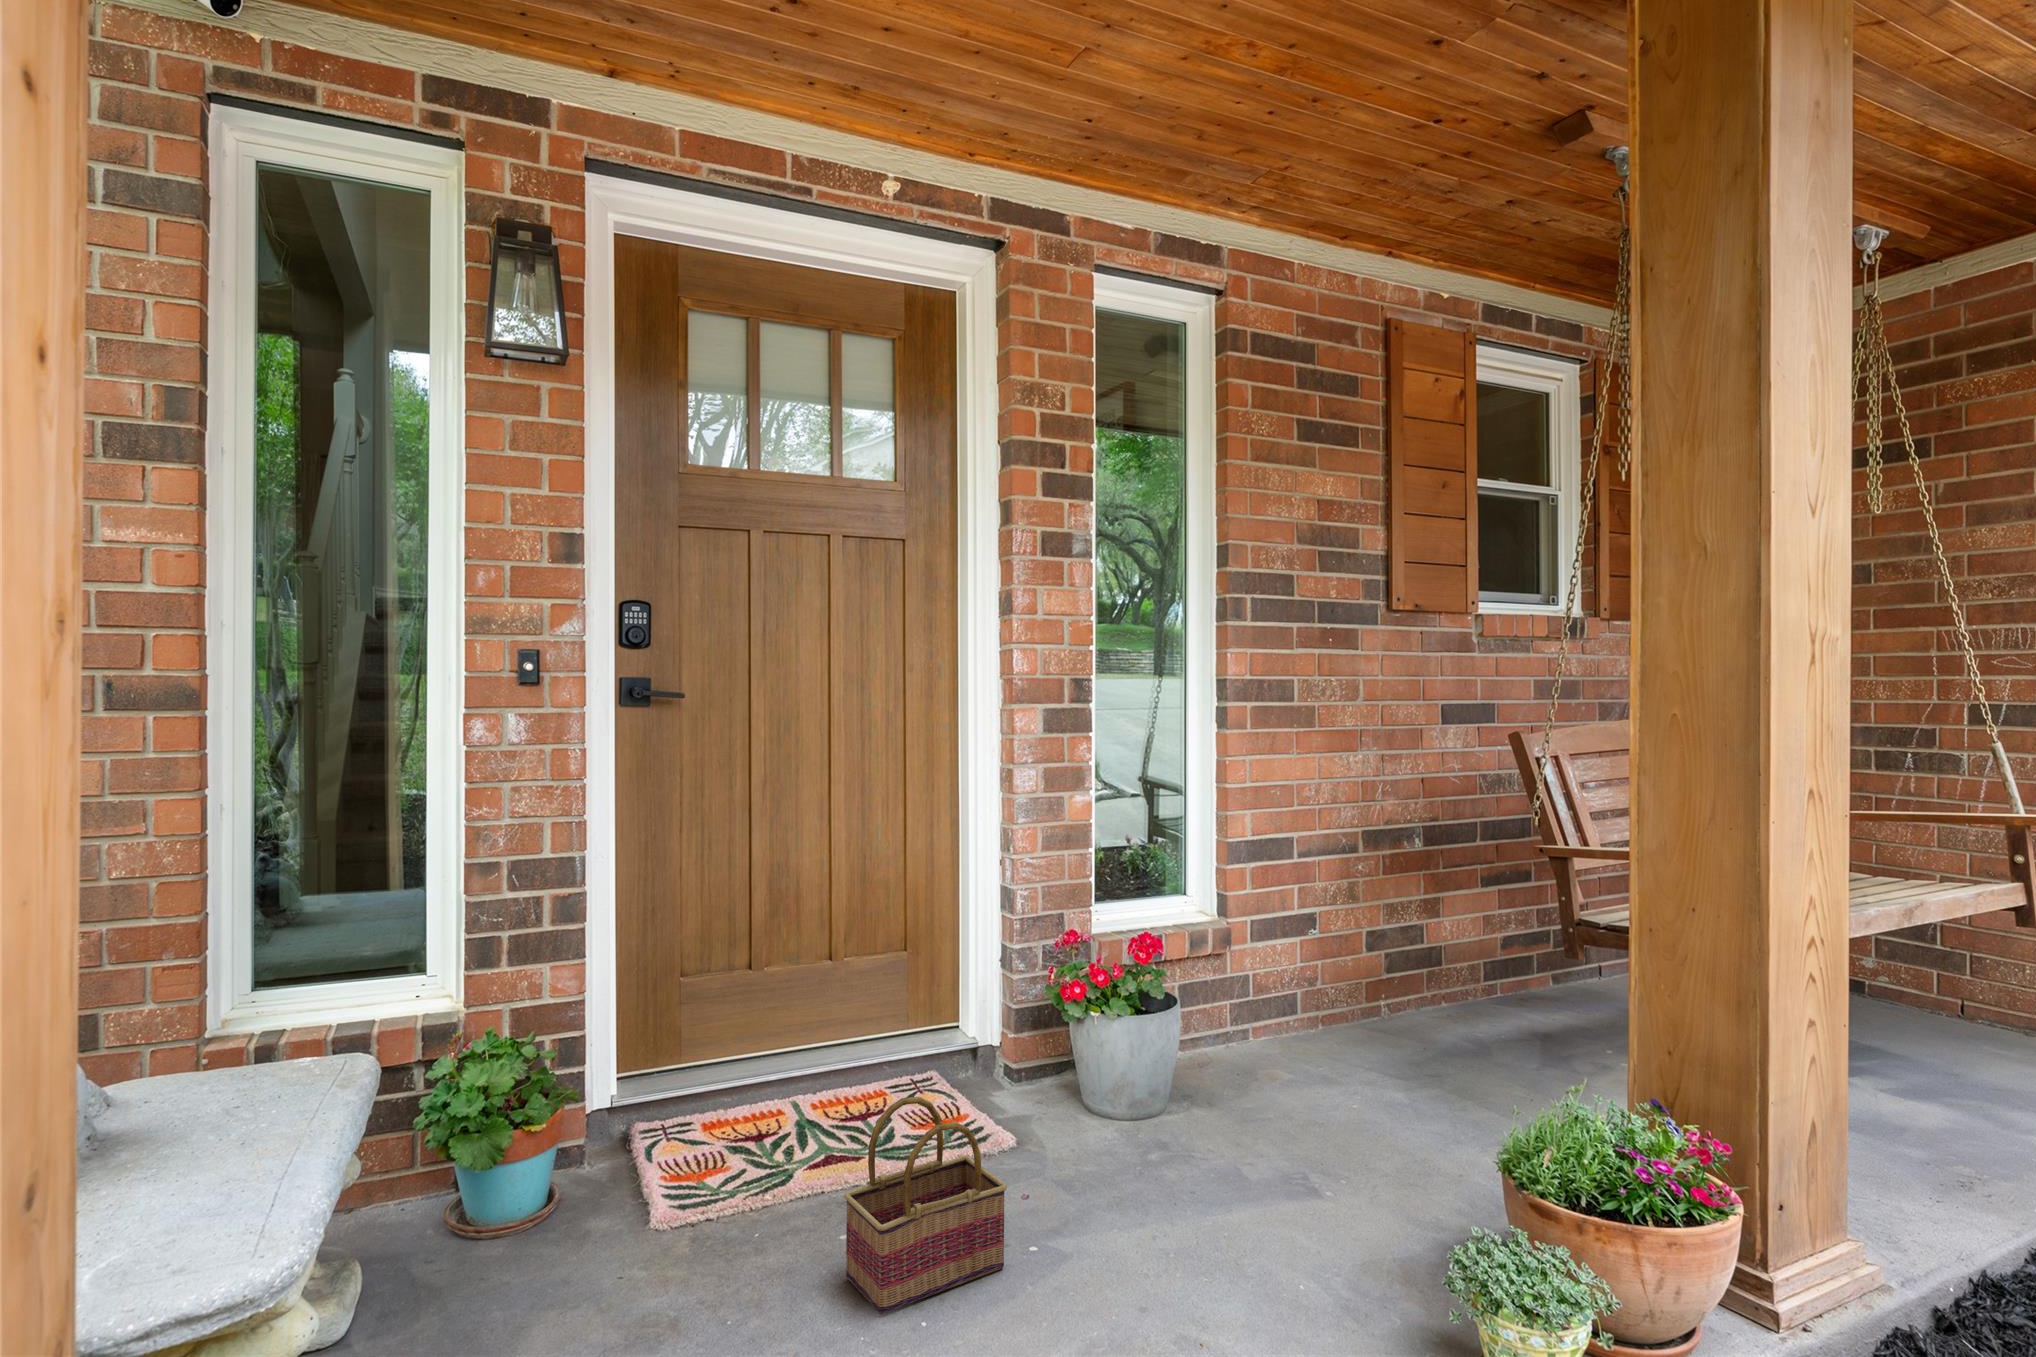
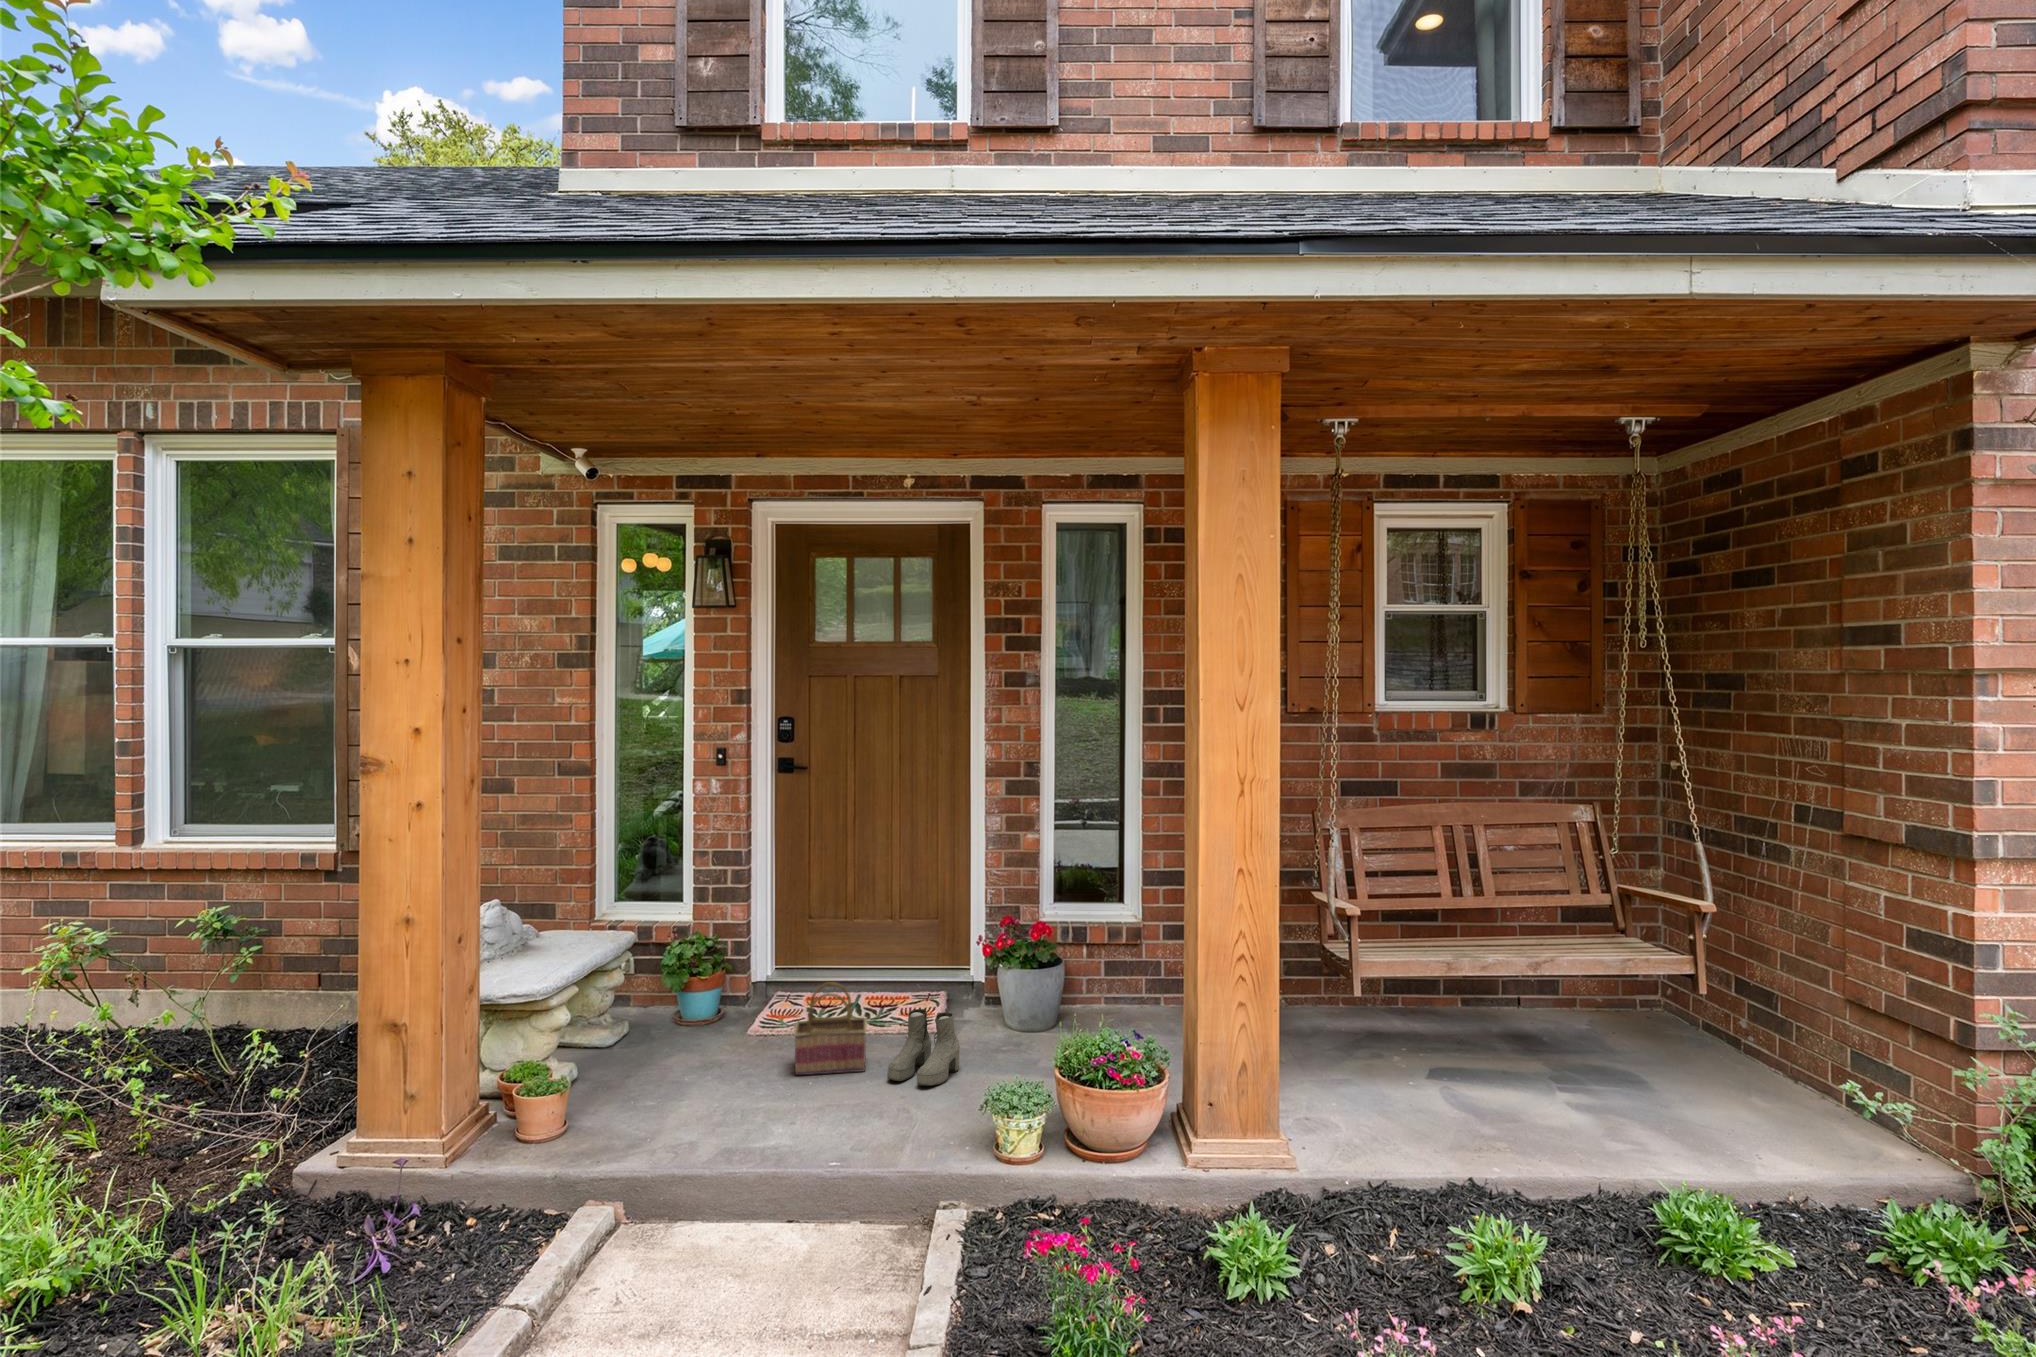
boots: none [1066,1119,1175,1278] -> present [887,1009,960,1086]

